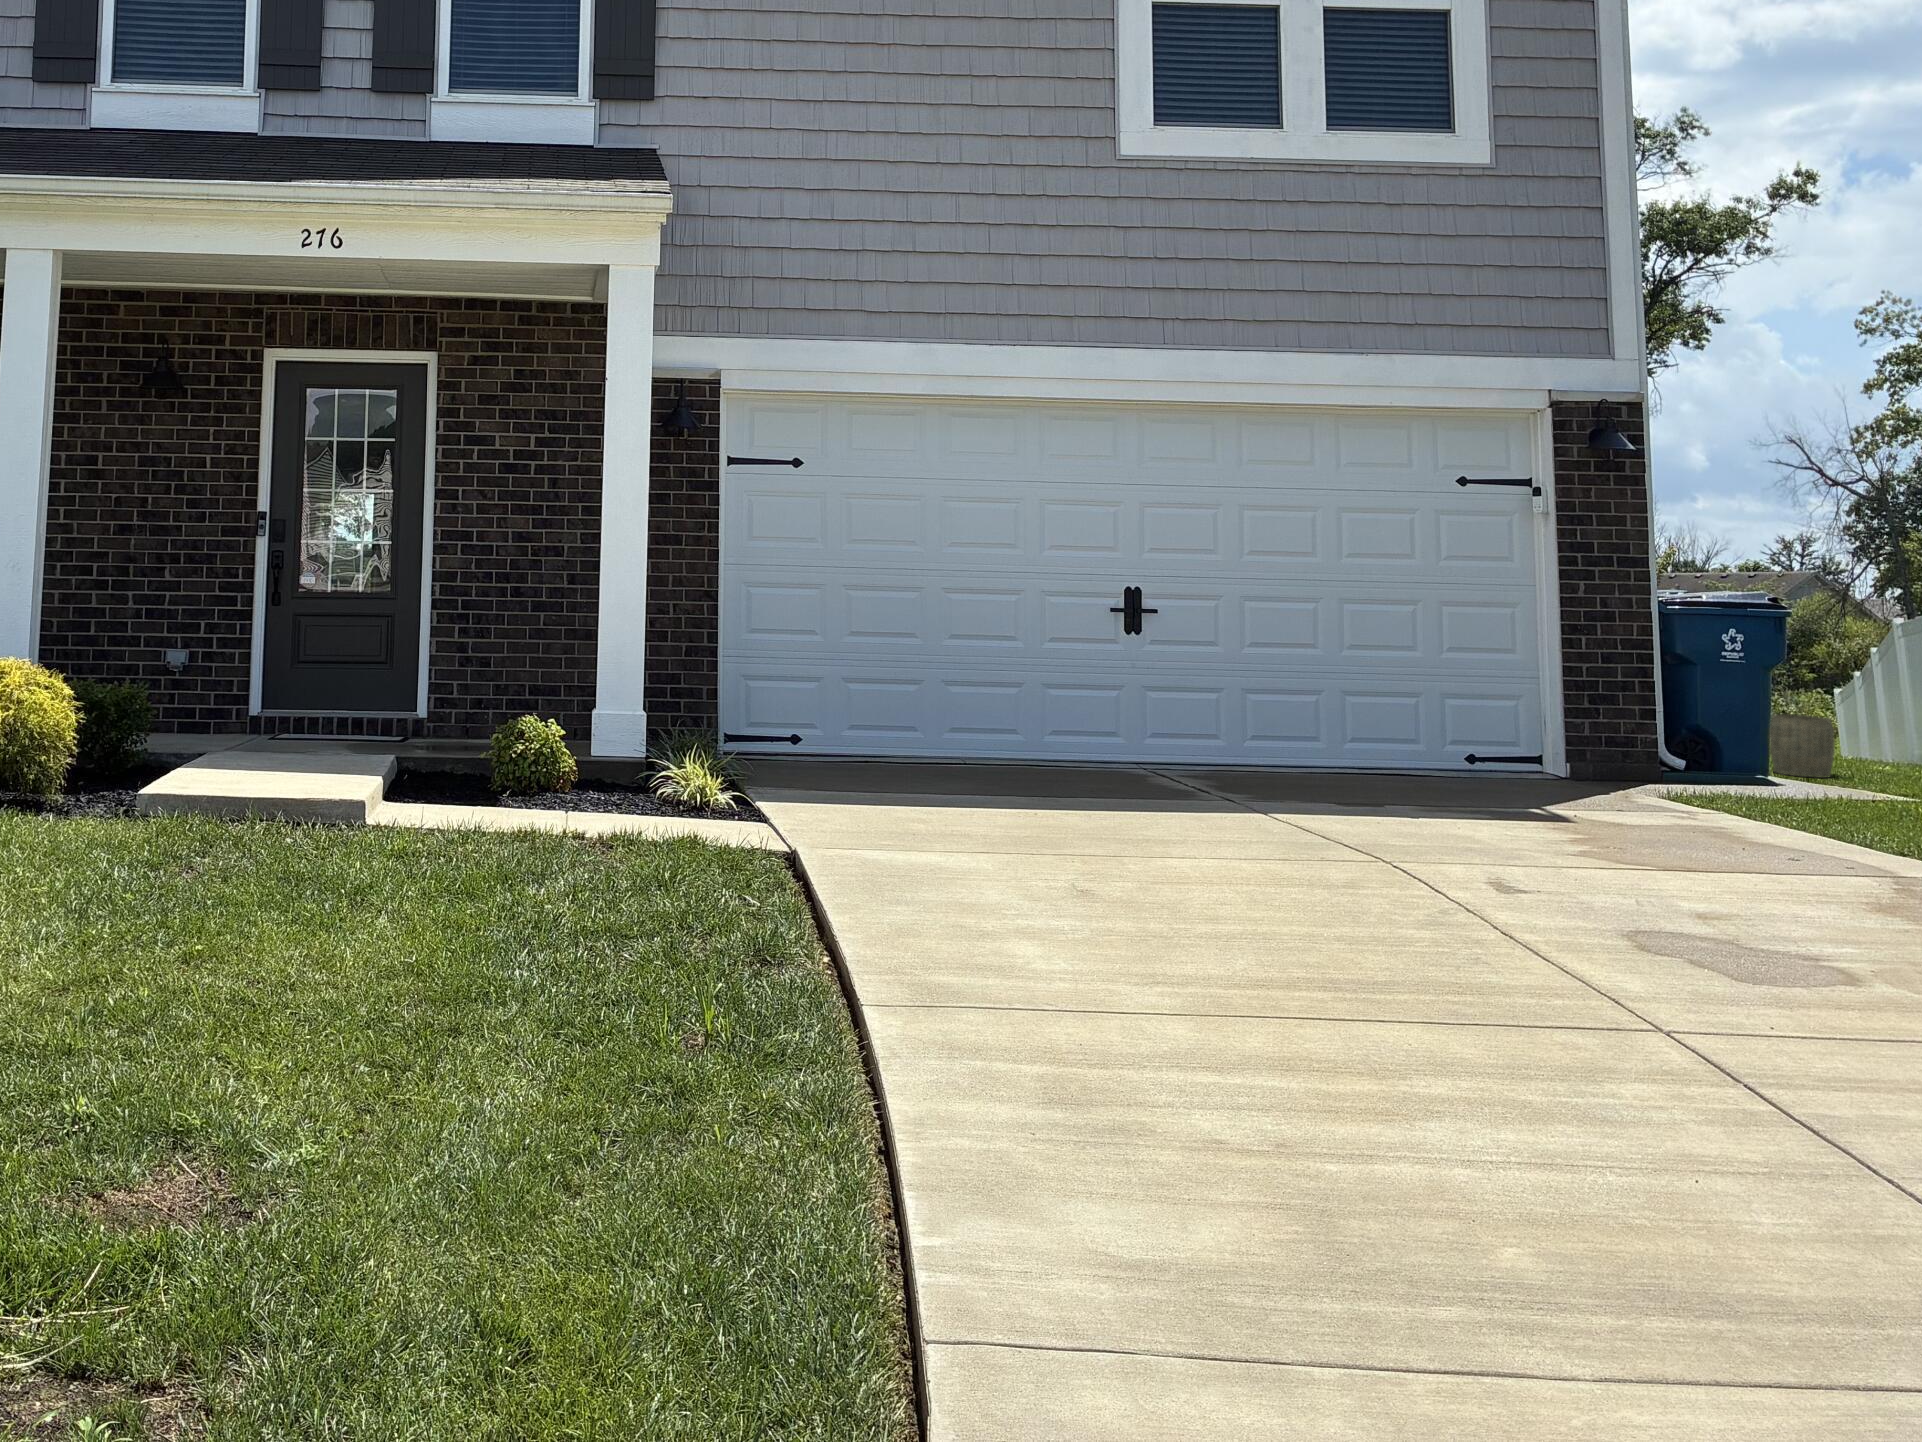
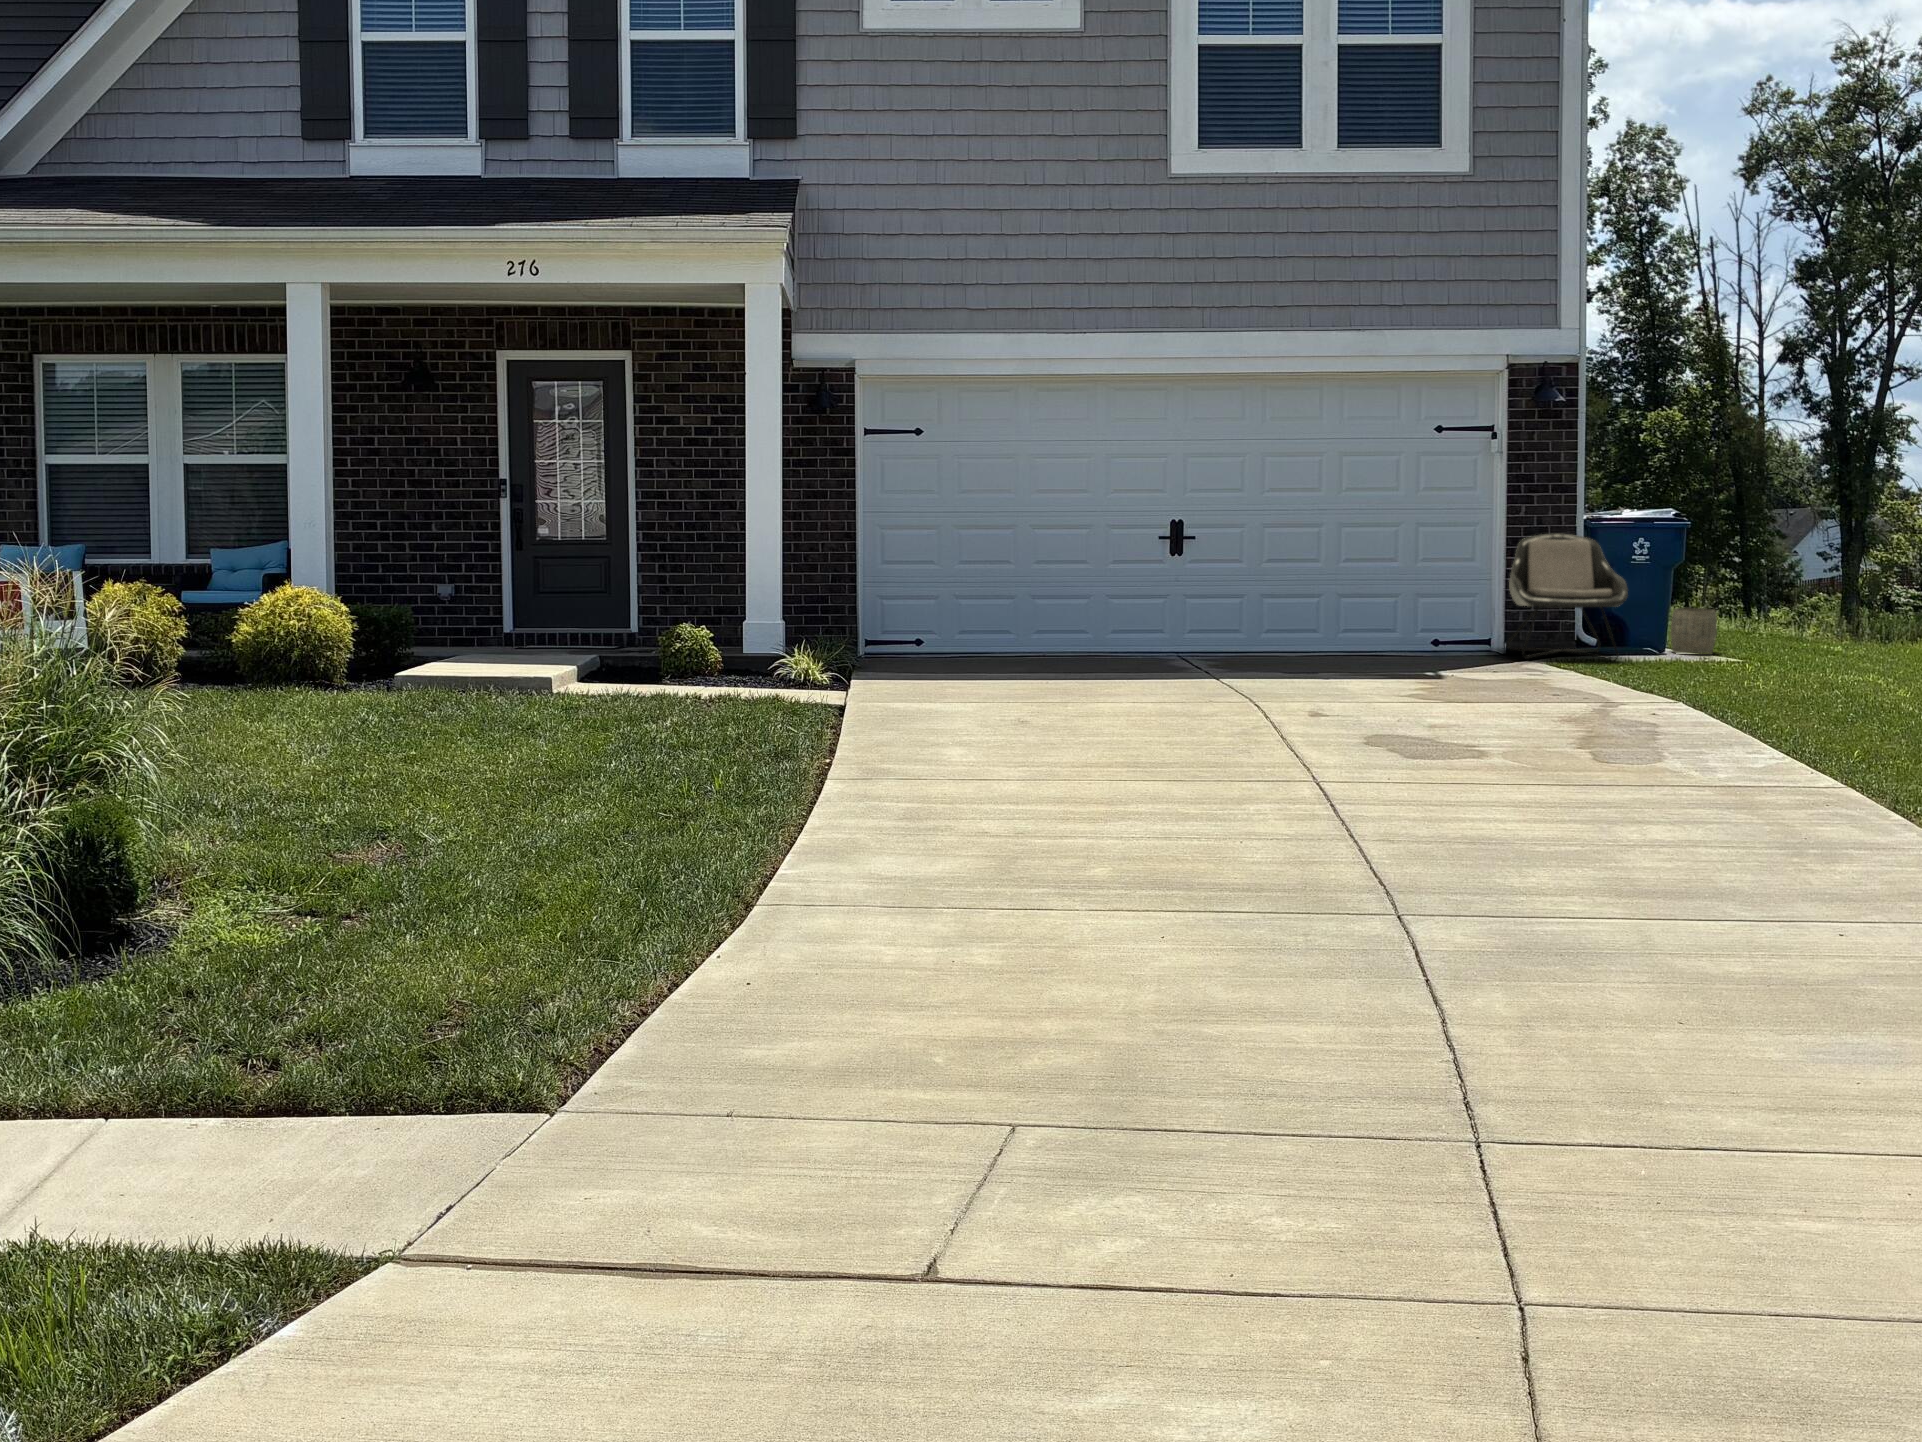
lounge chair: none [1565,615,1748,786] -> present [1507,533,1628,661]

